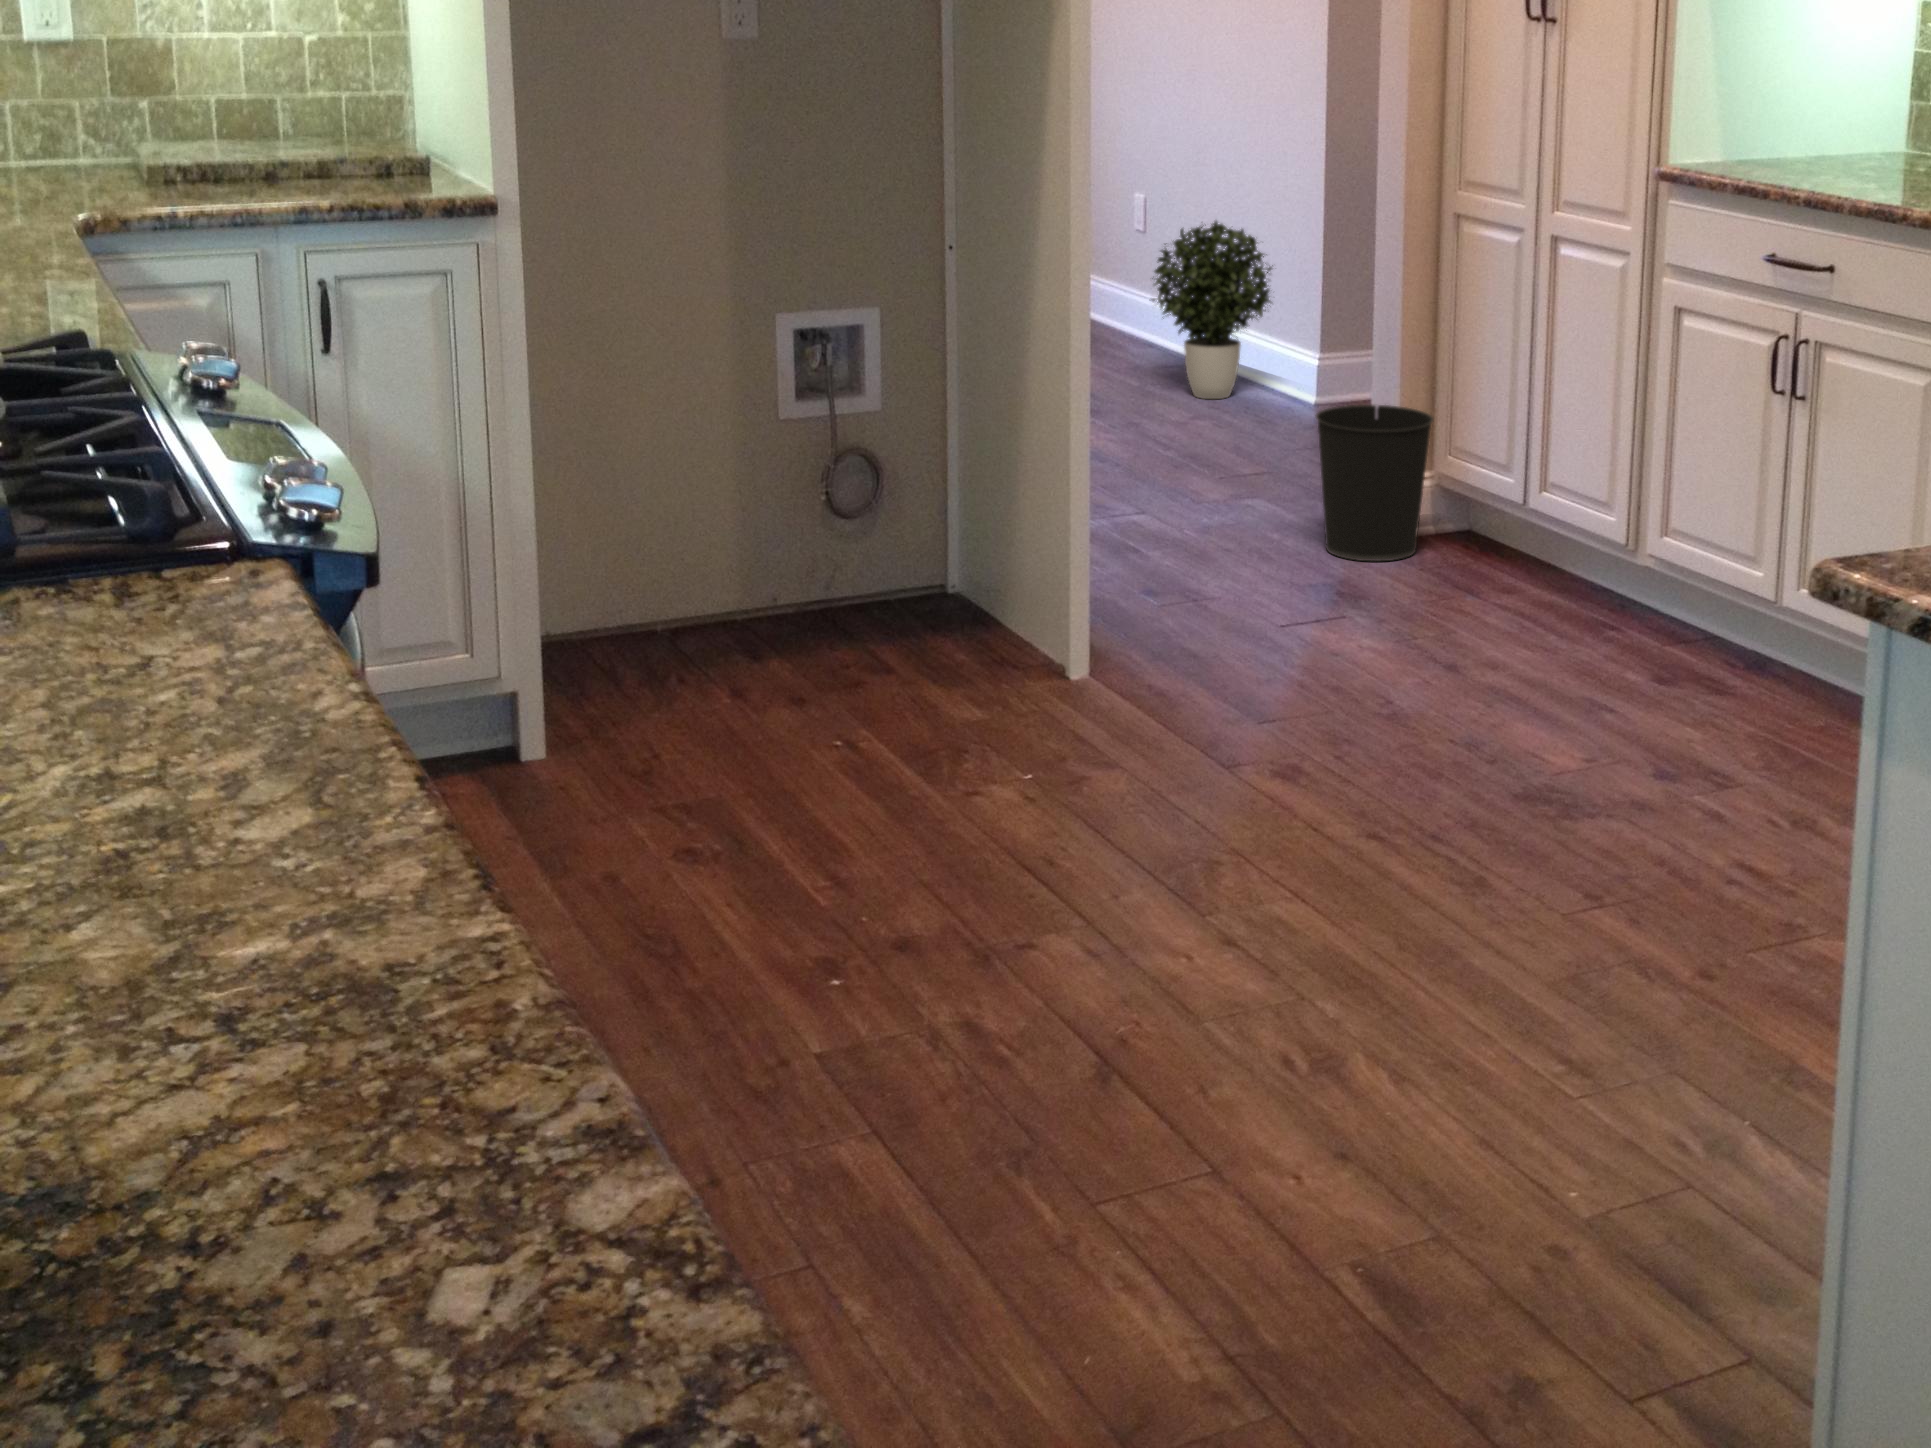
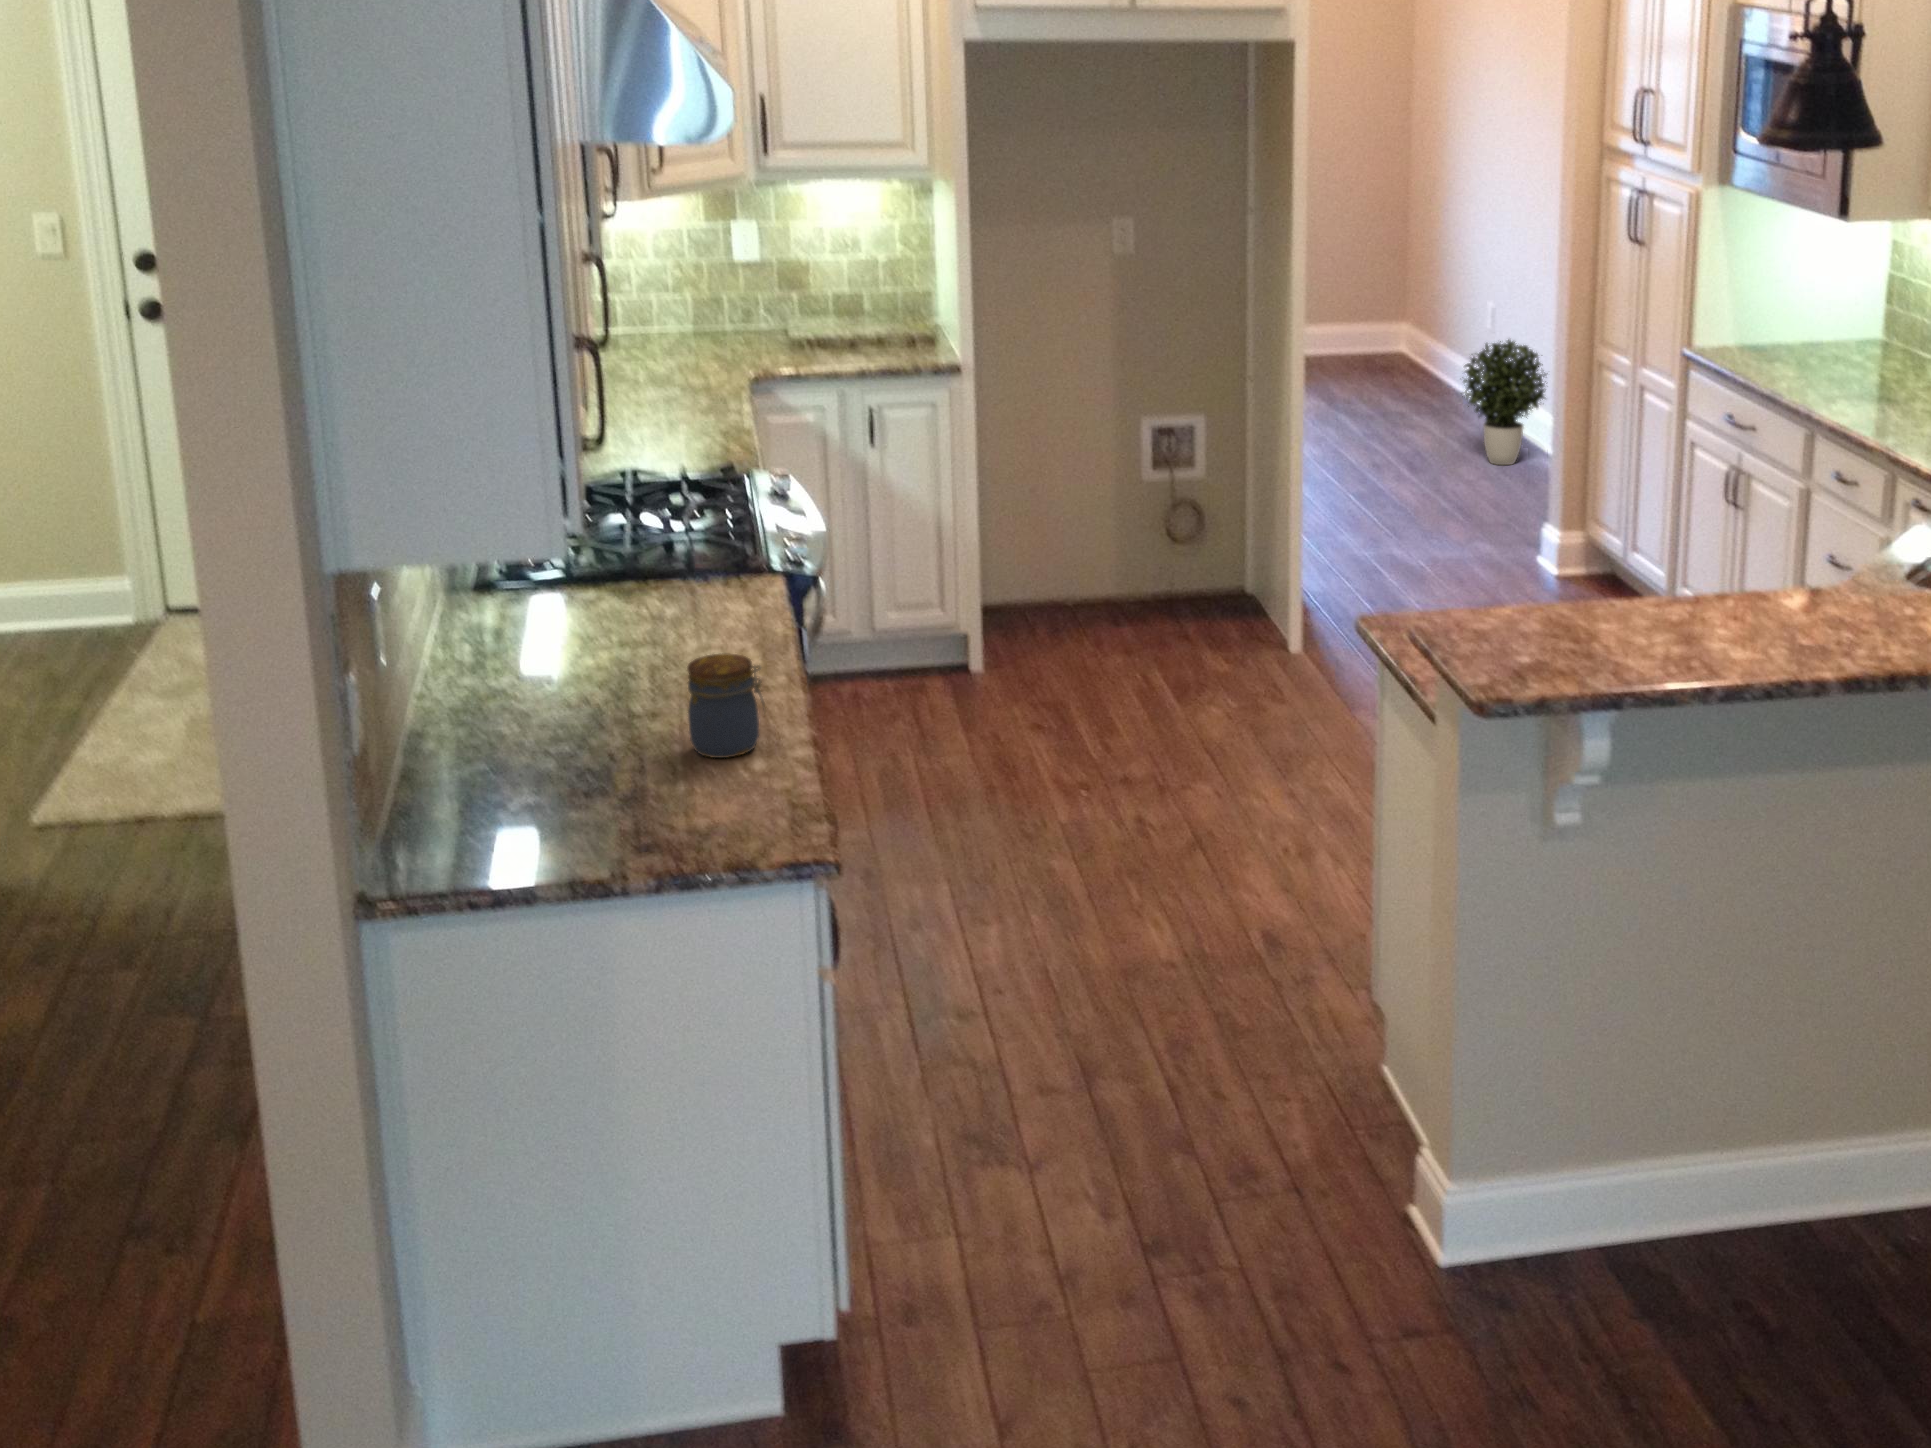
wastebasket: present [1315,405,1434,561] -> none [1497,486,1576,591]
jar: none [112,805,451,1248] -> present [687,654,765,758]

